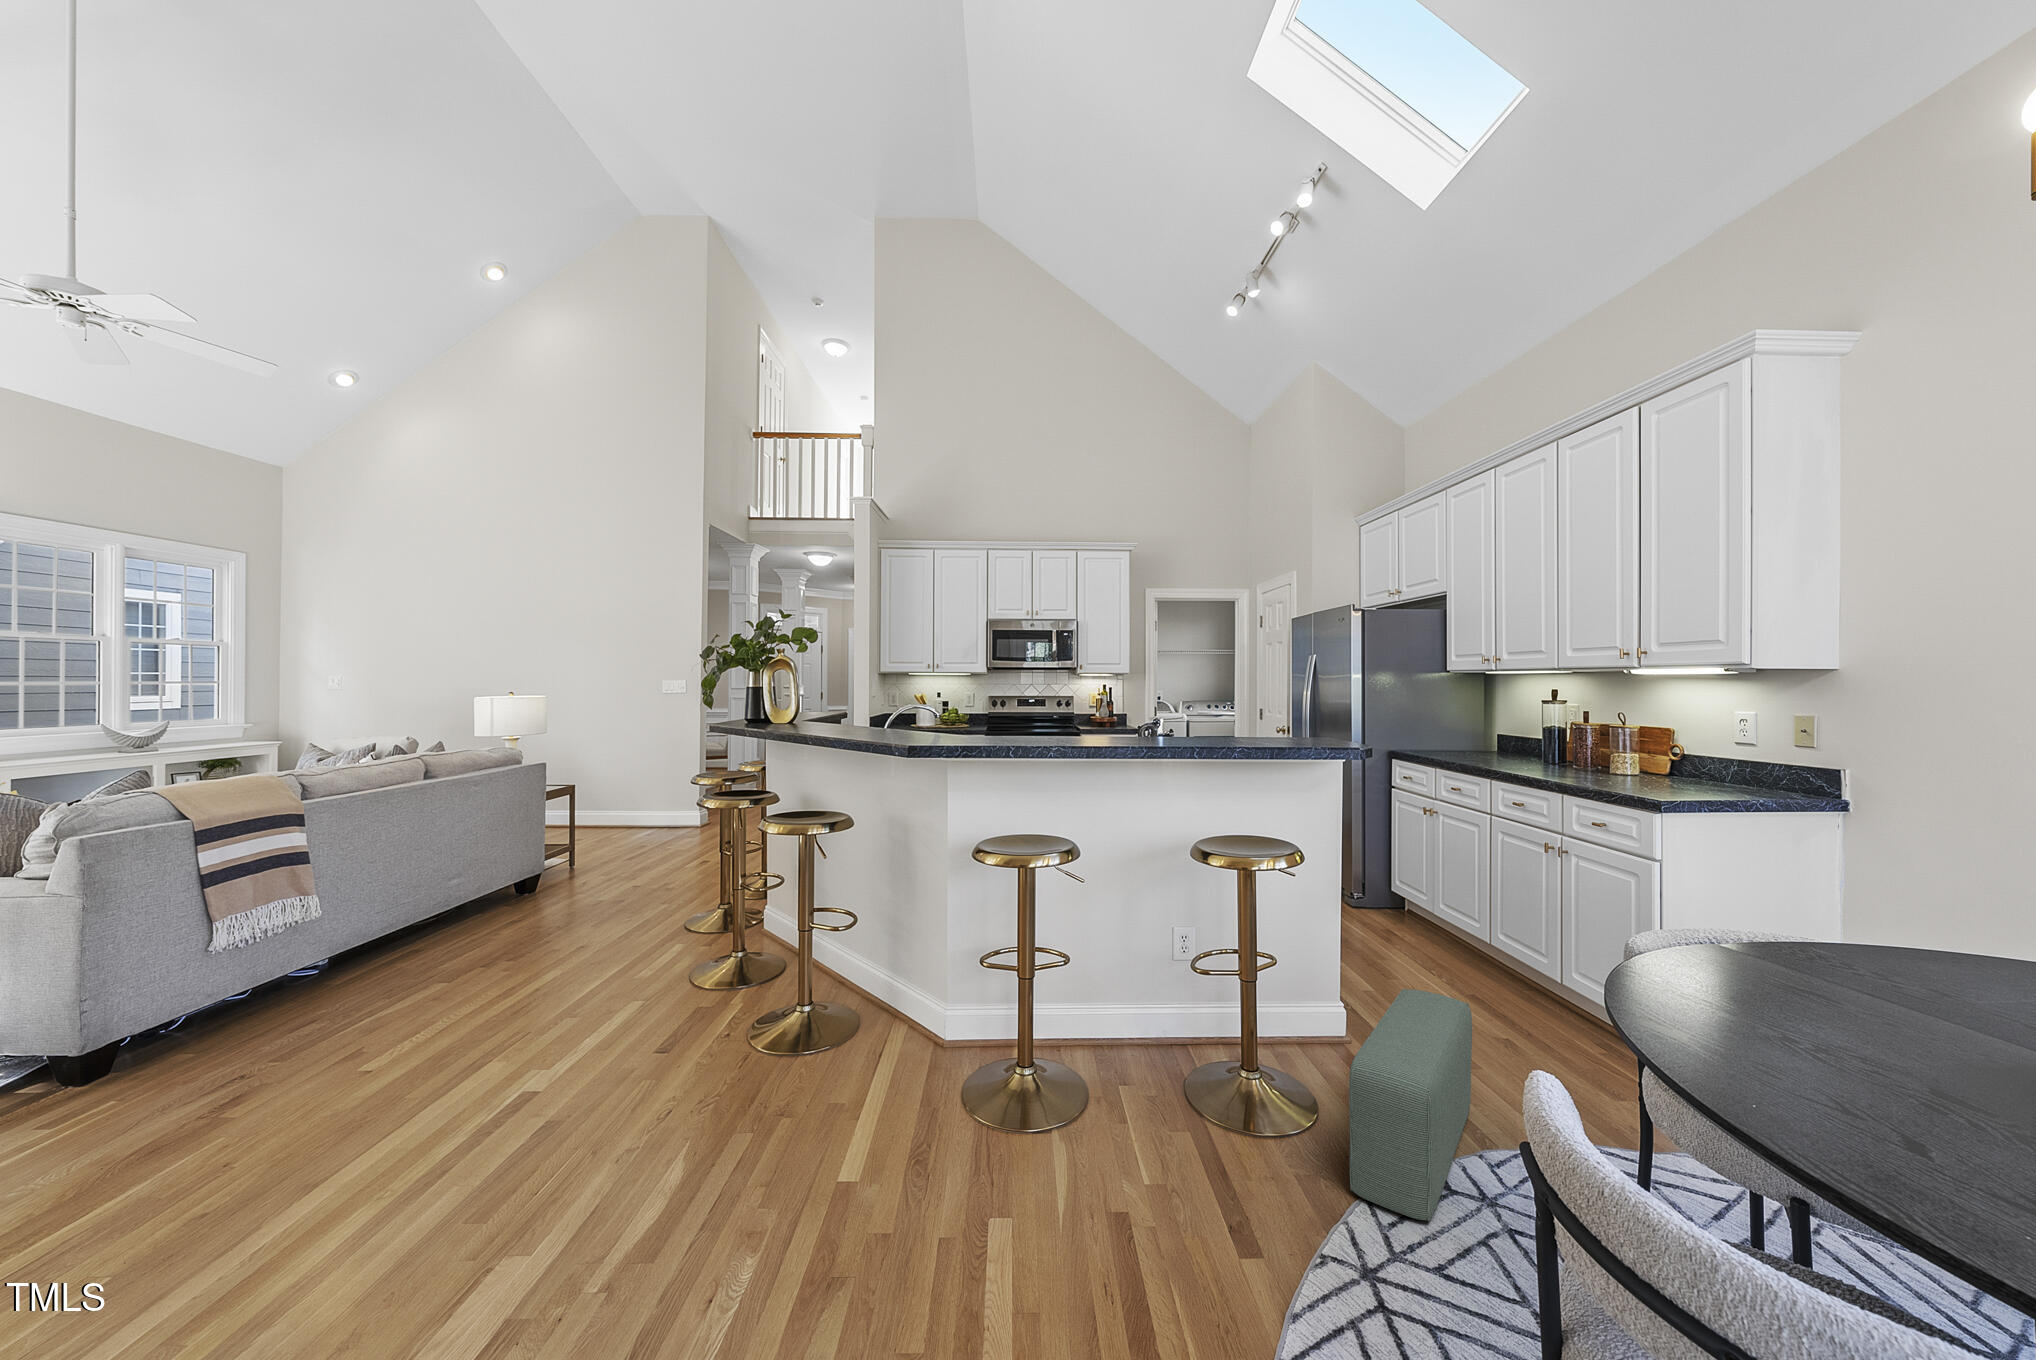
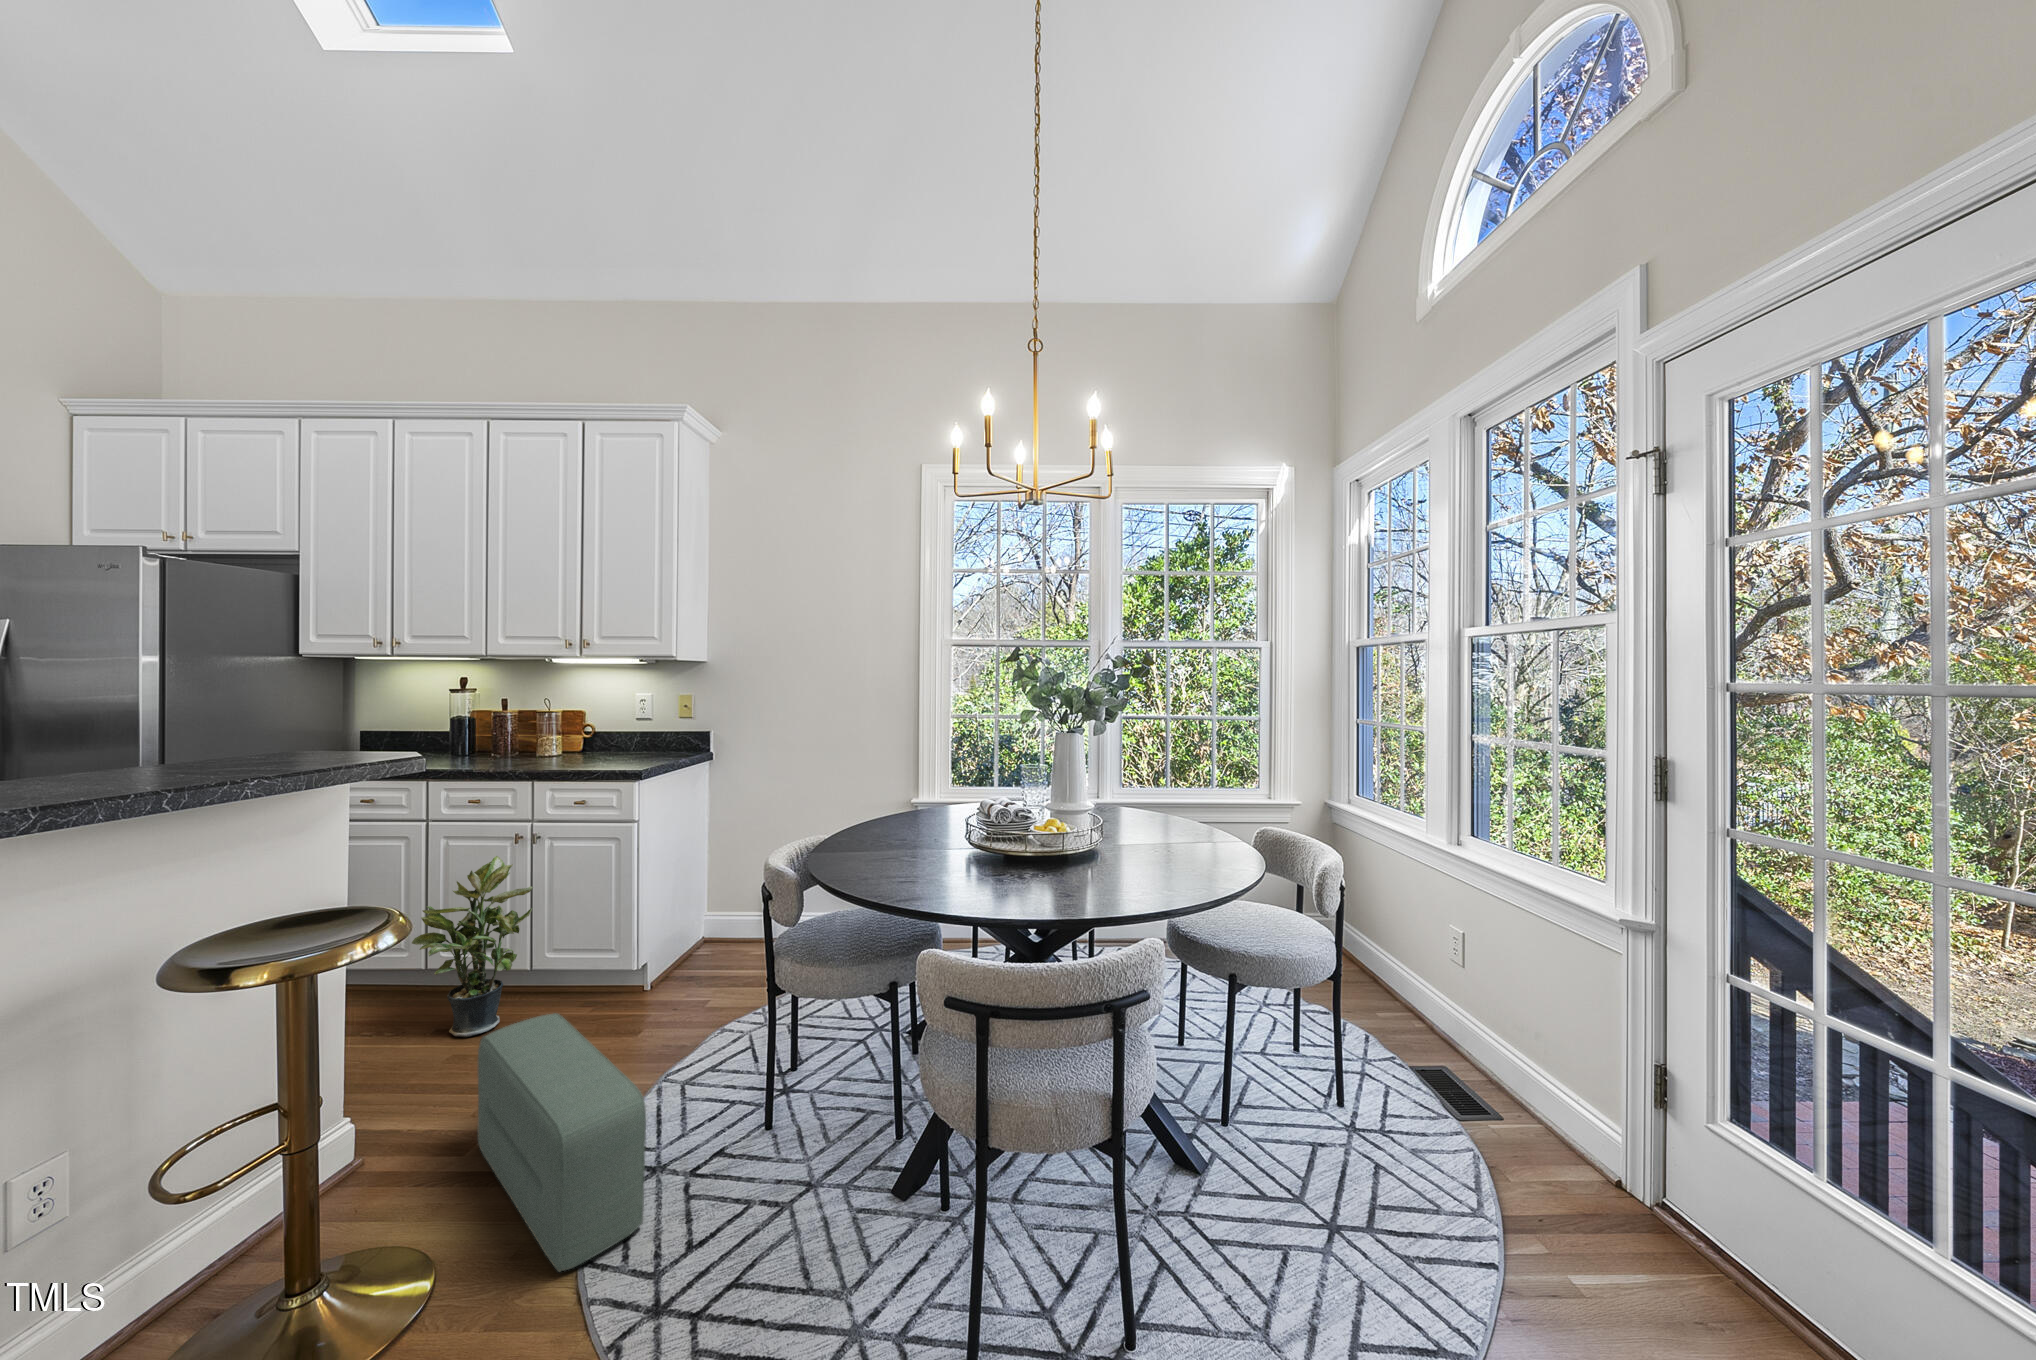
potted plant: none [1444,858,1547,1026] -> present [412,856,533,1037]

